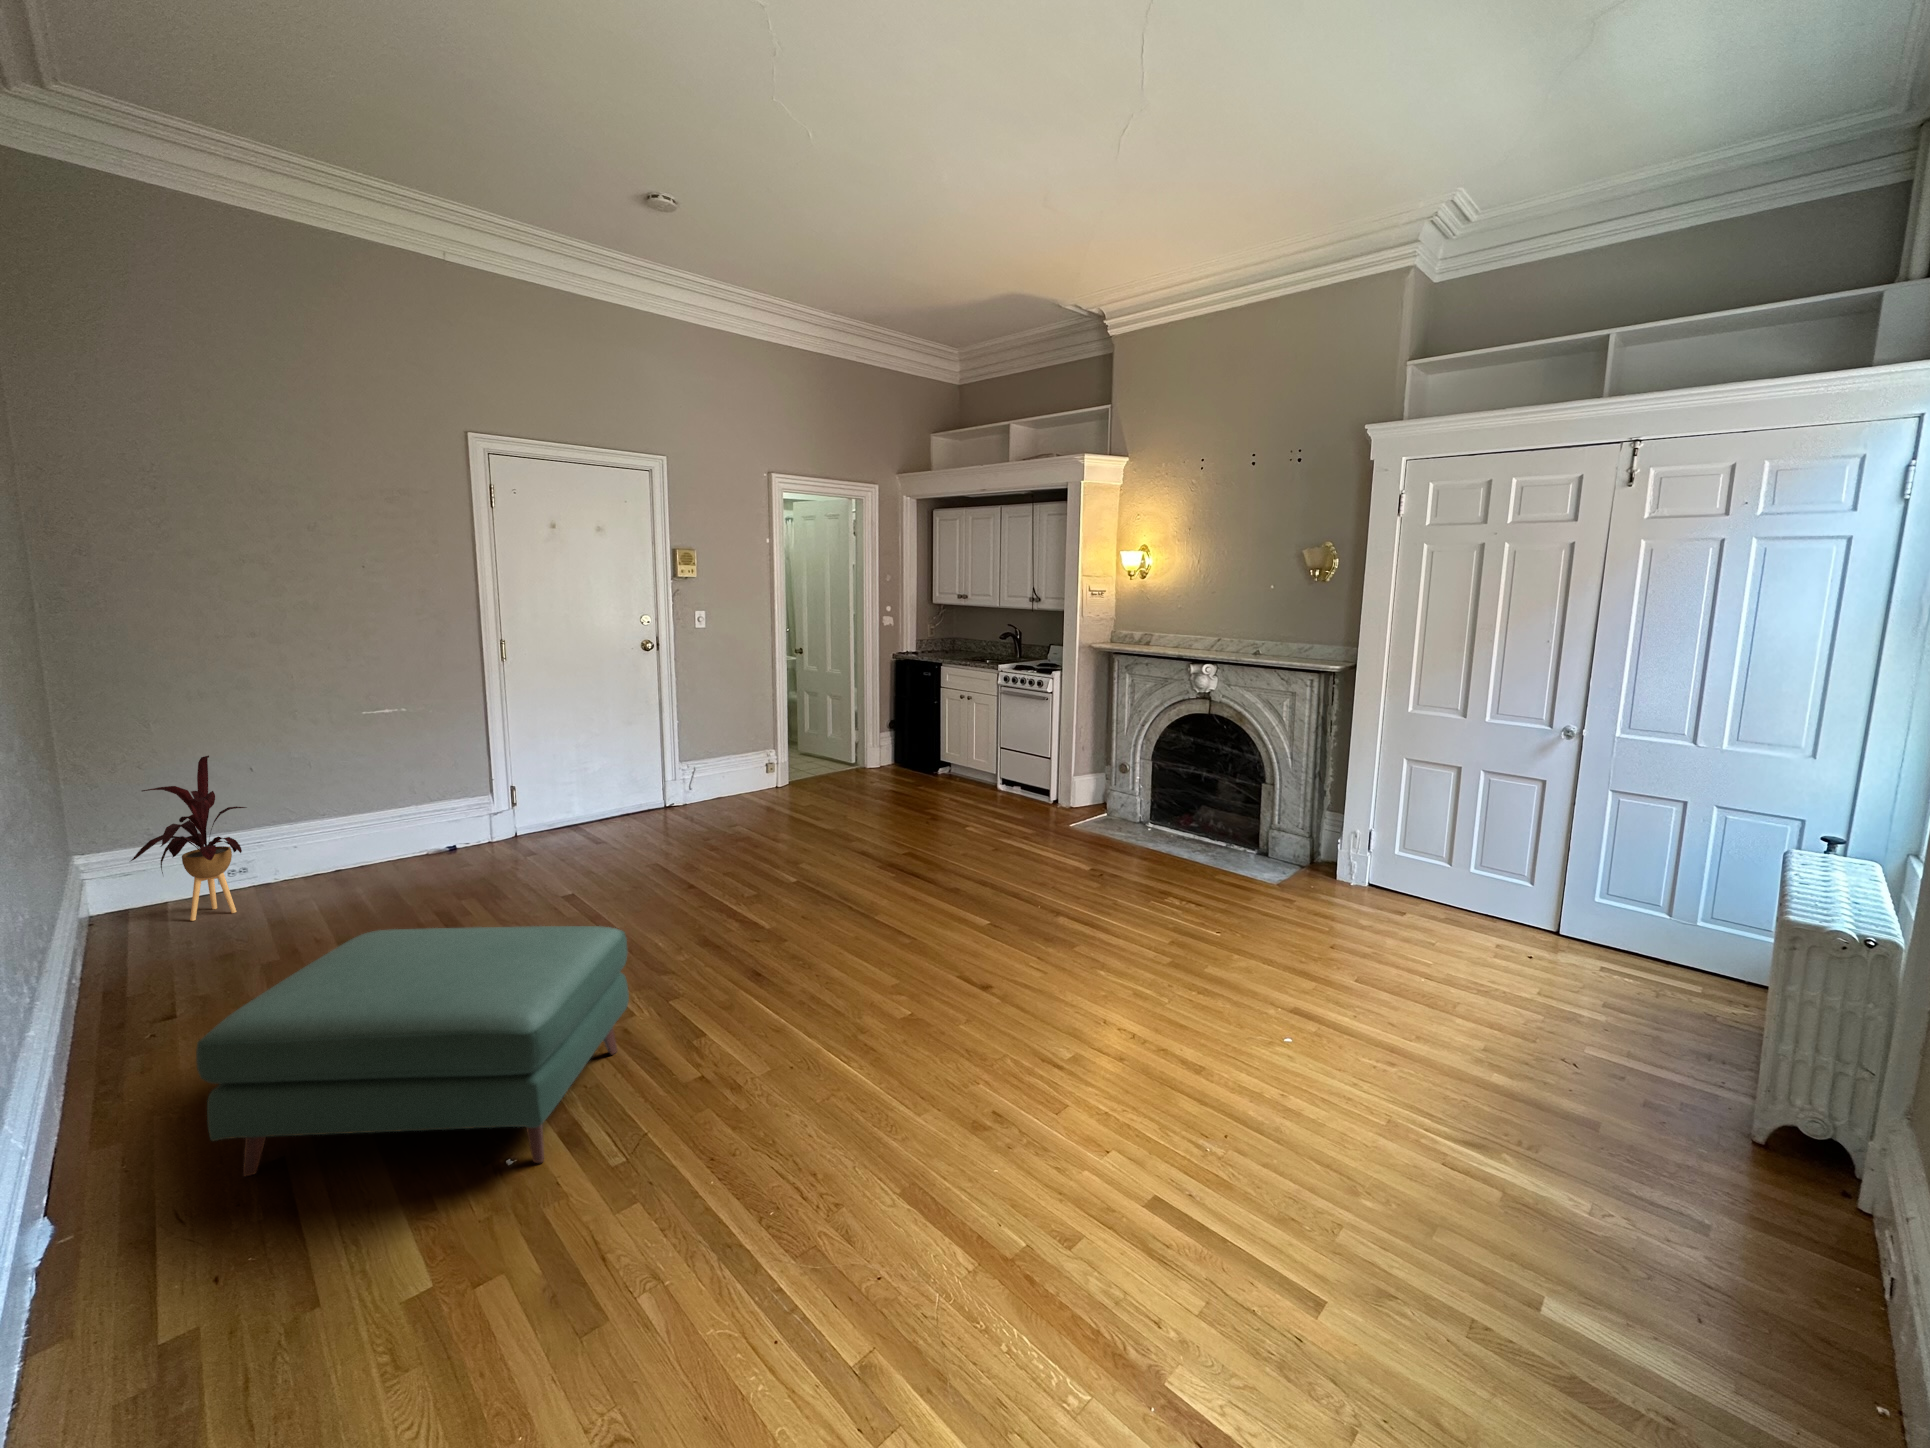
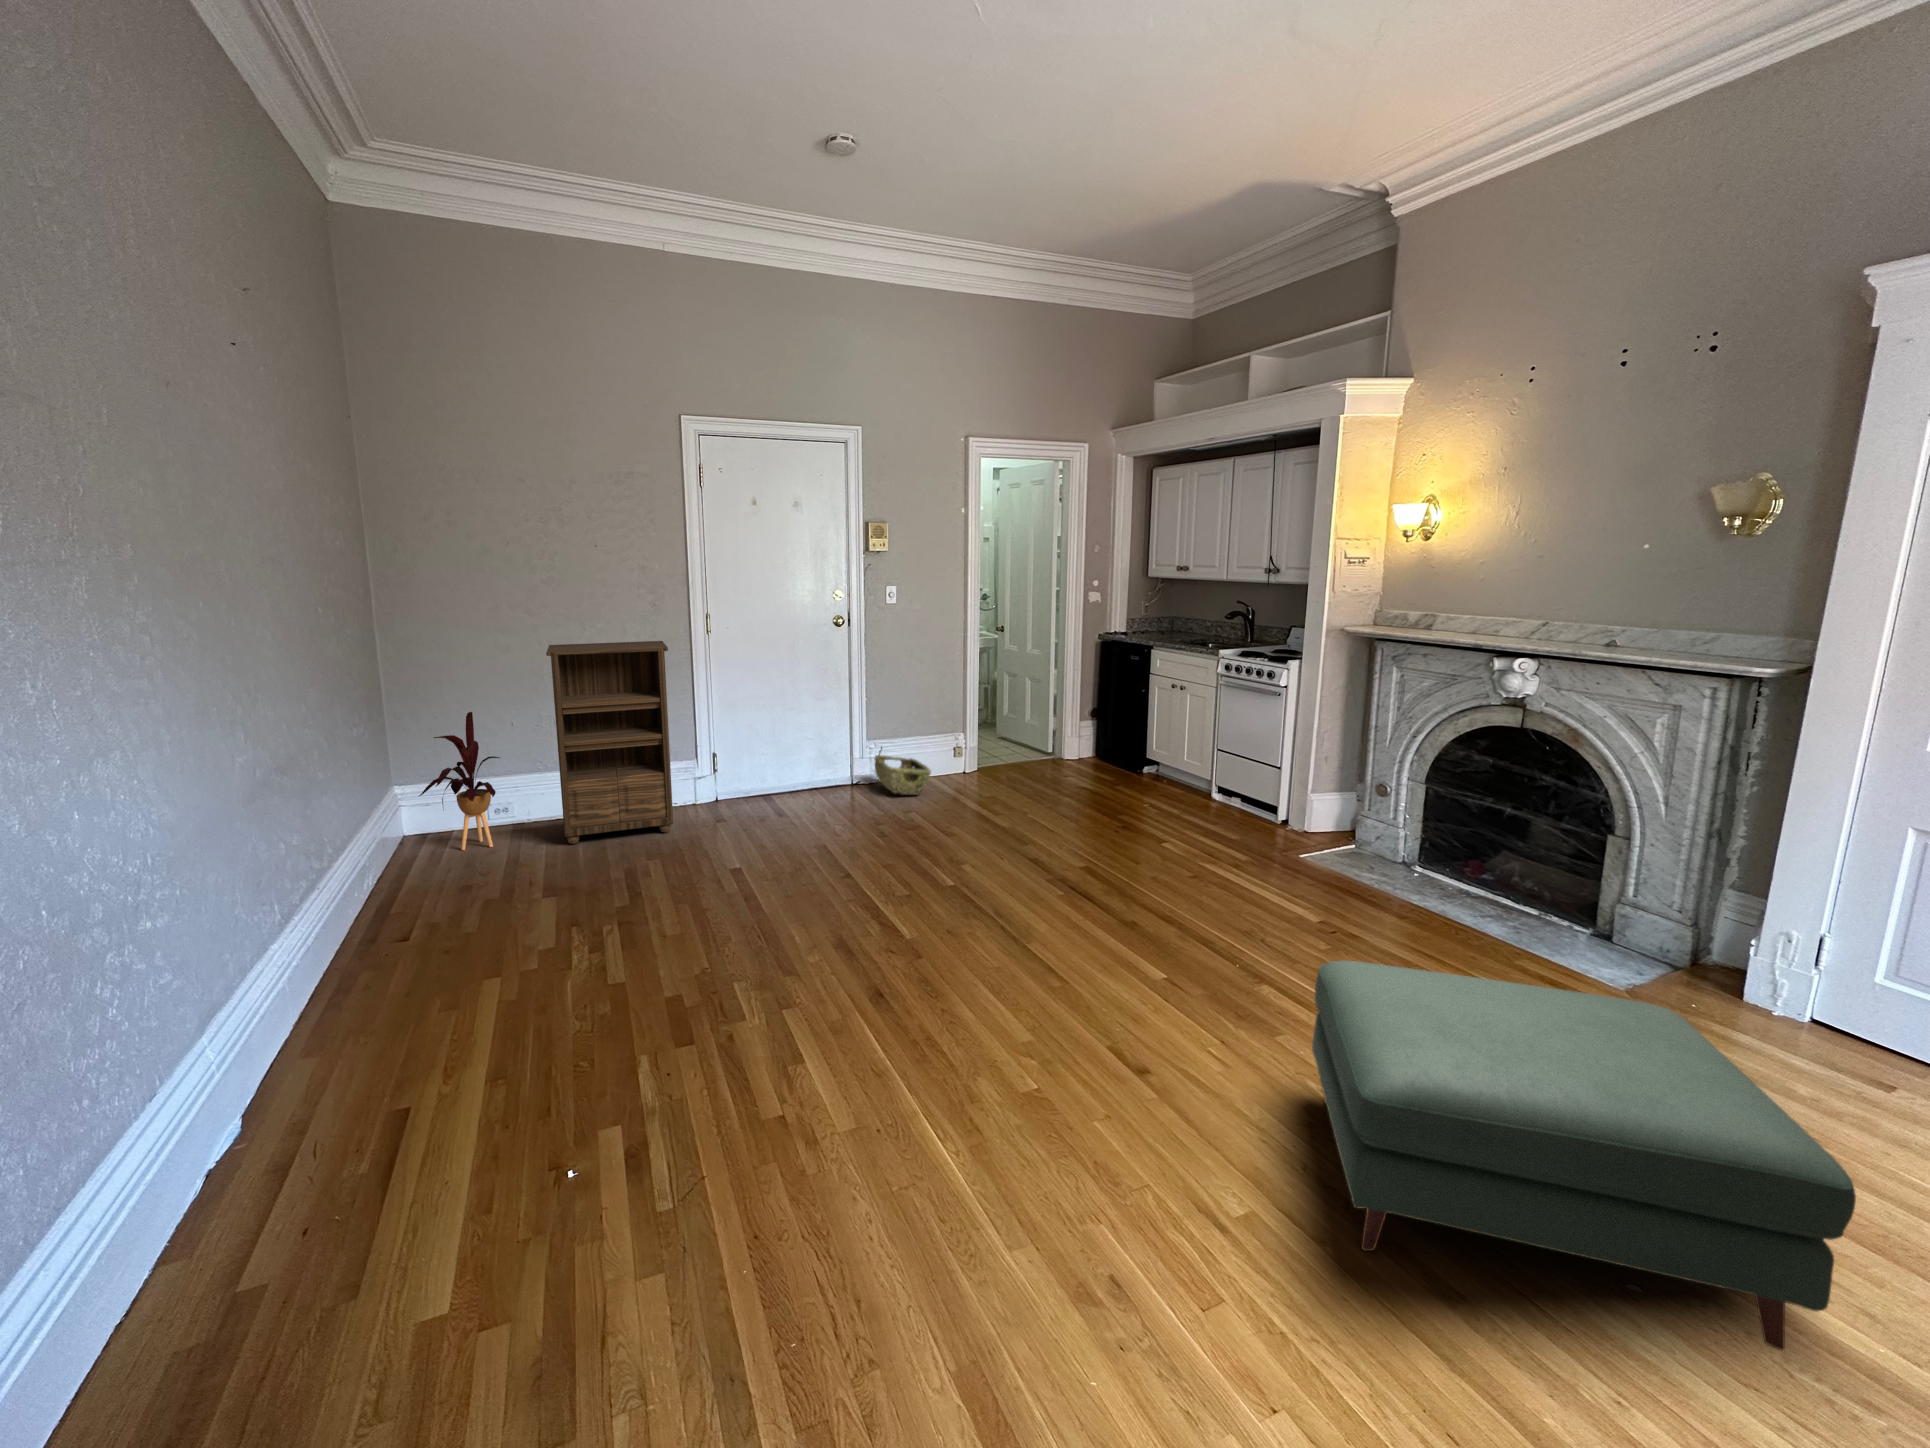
bookshelf: none [308,669,477,896] -> present [546,641,673,844]
woven basket: none [689,776,751,812] -> present [874,755,931,795]
ottoman: present [196,926,629,1176] -> present [1312,961,1856,1351]

